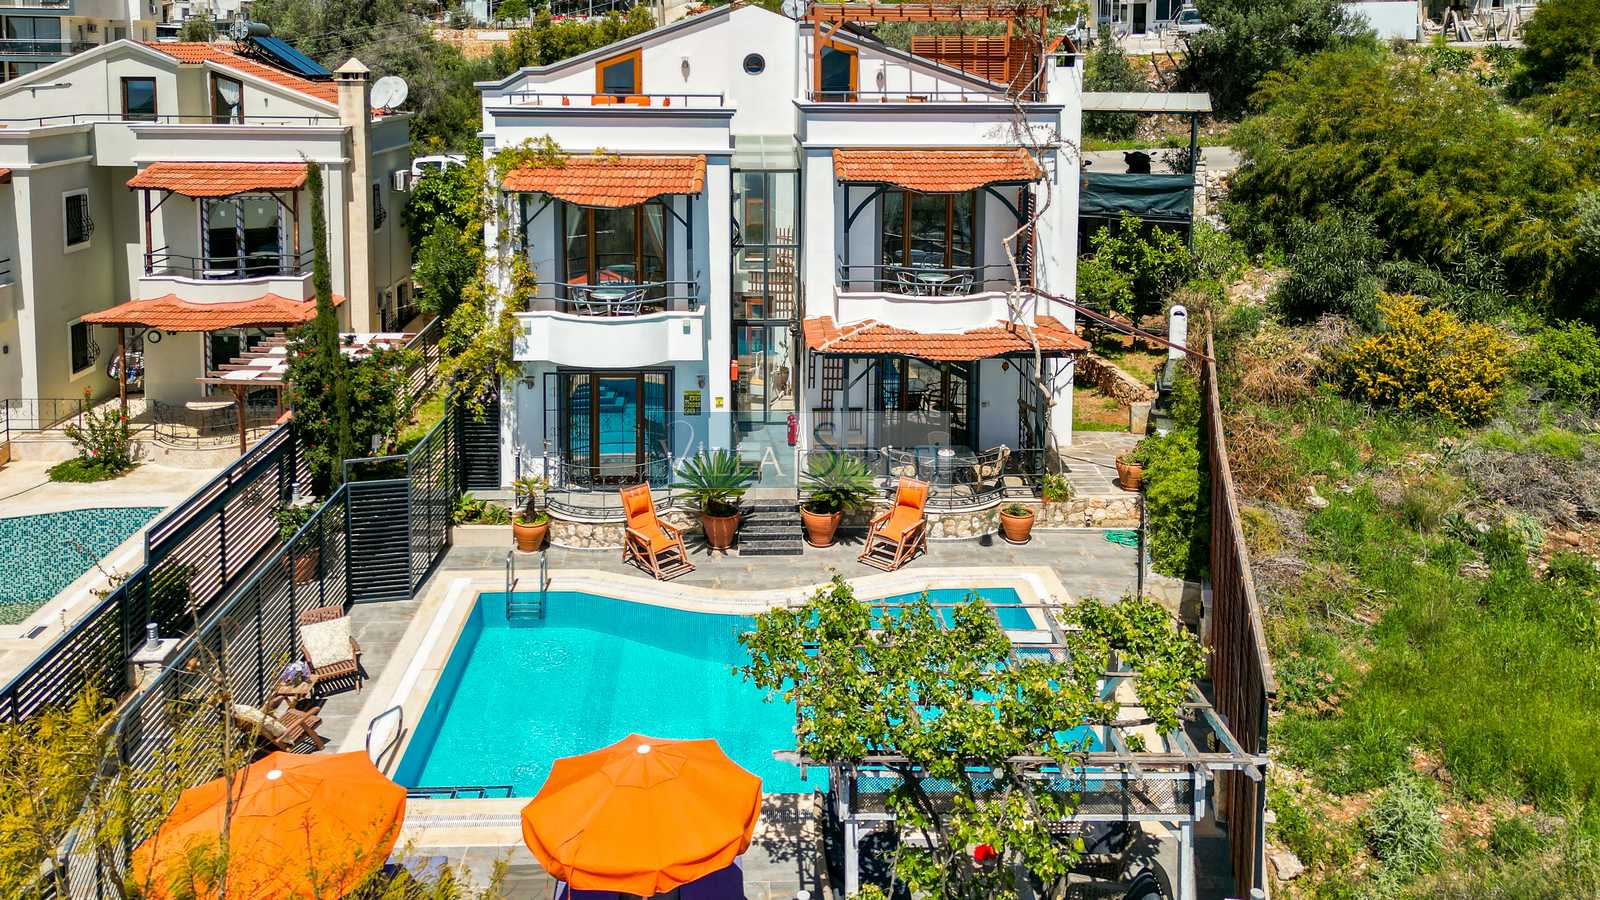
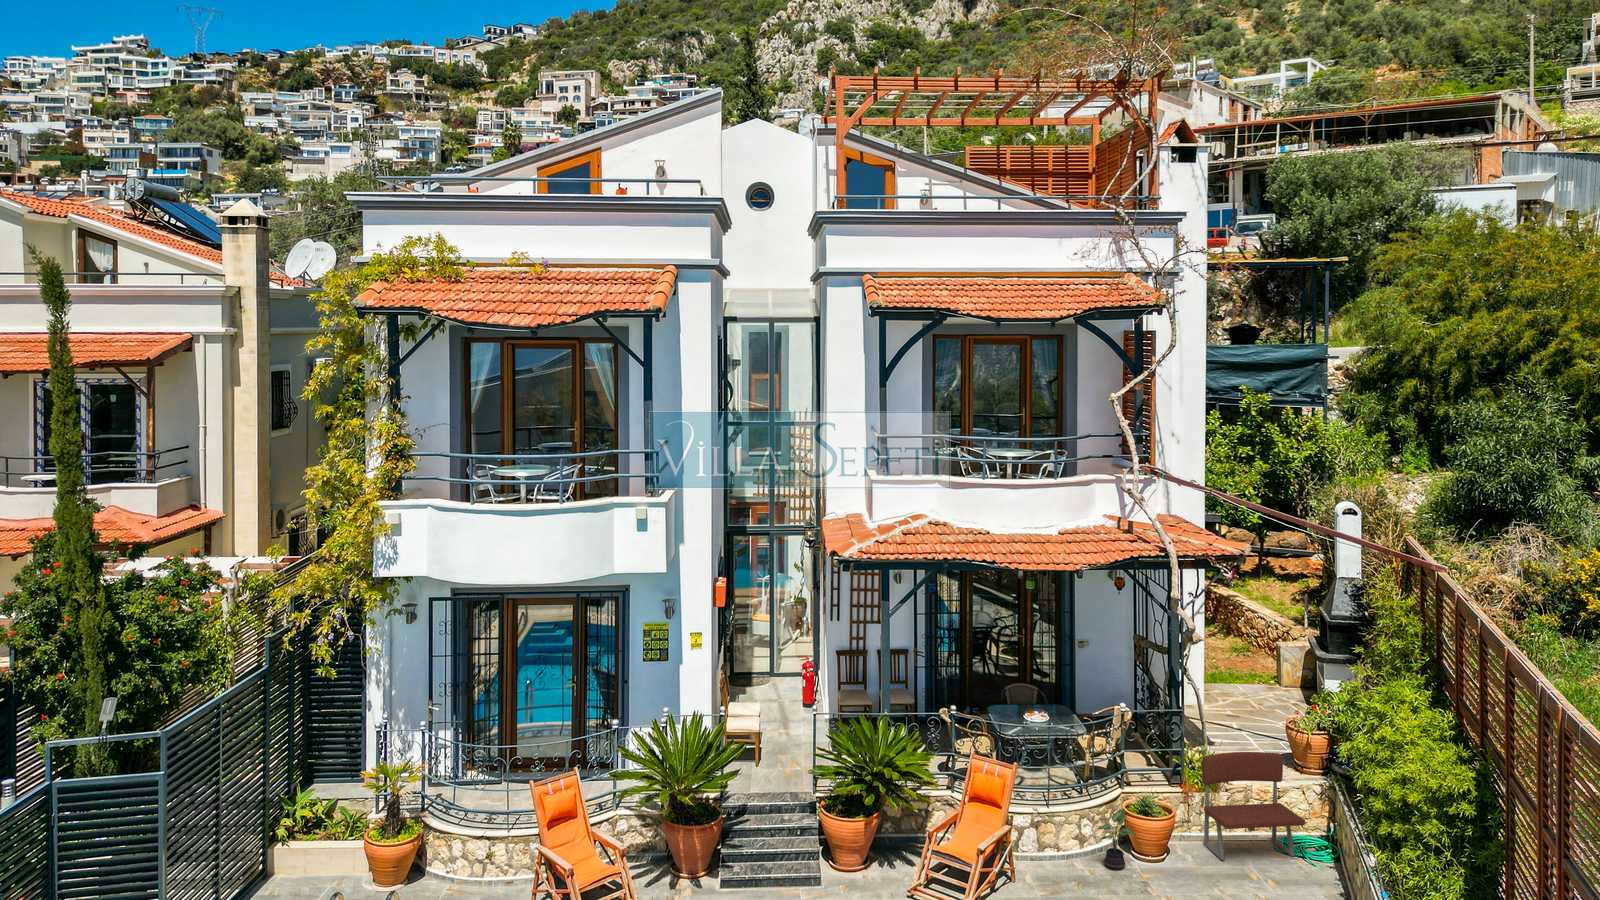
bench: none [1046,477,1107,541] -> present [1202,752,1305,860]

